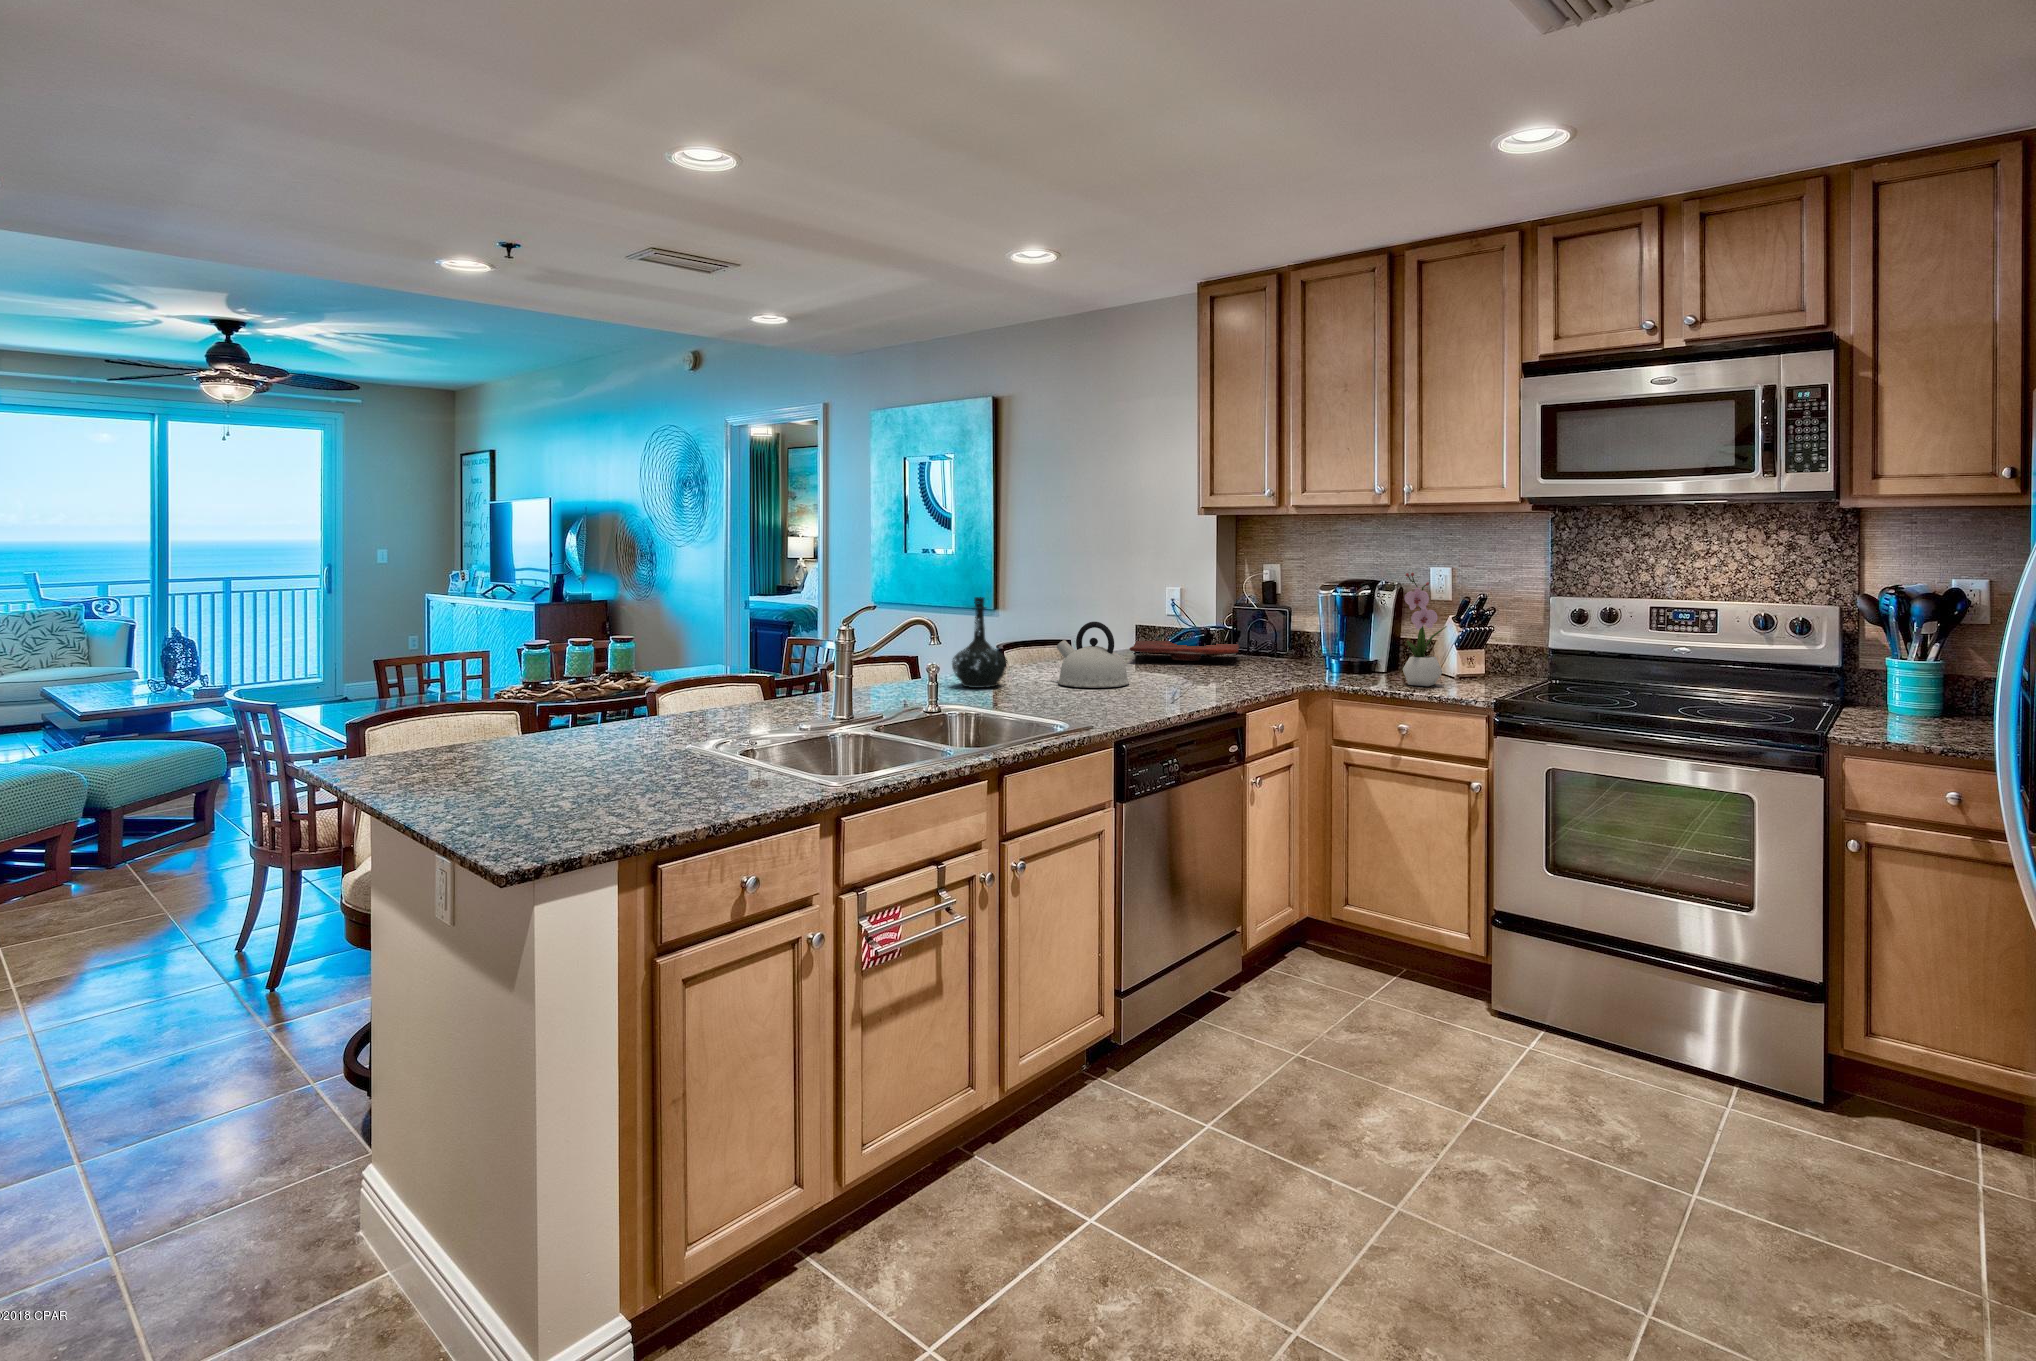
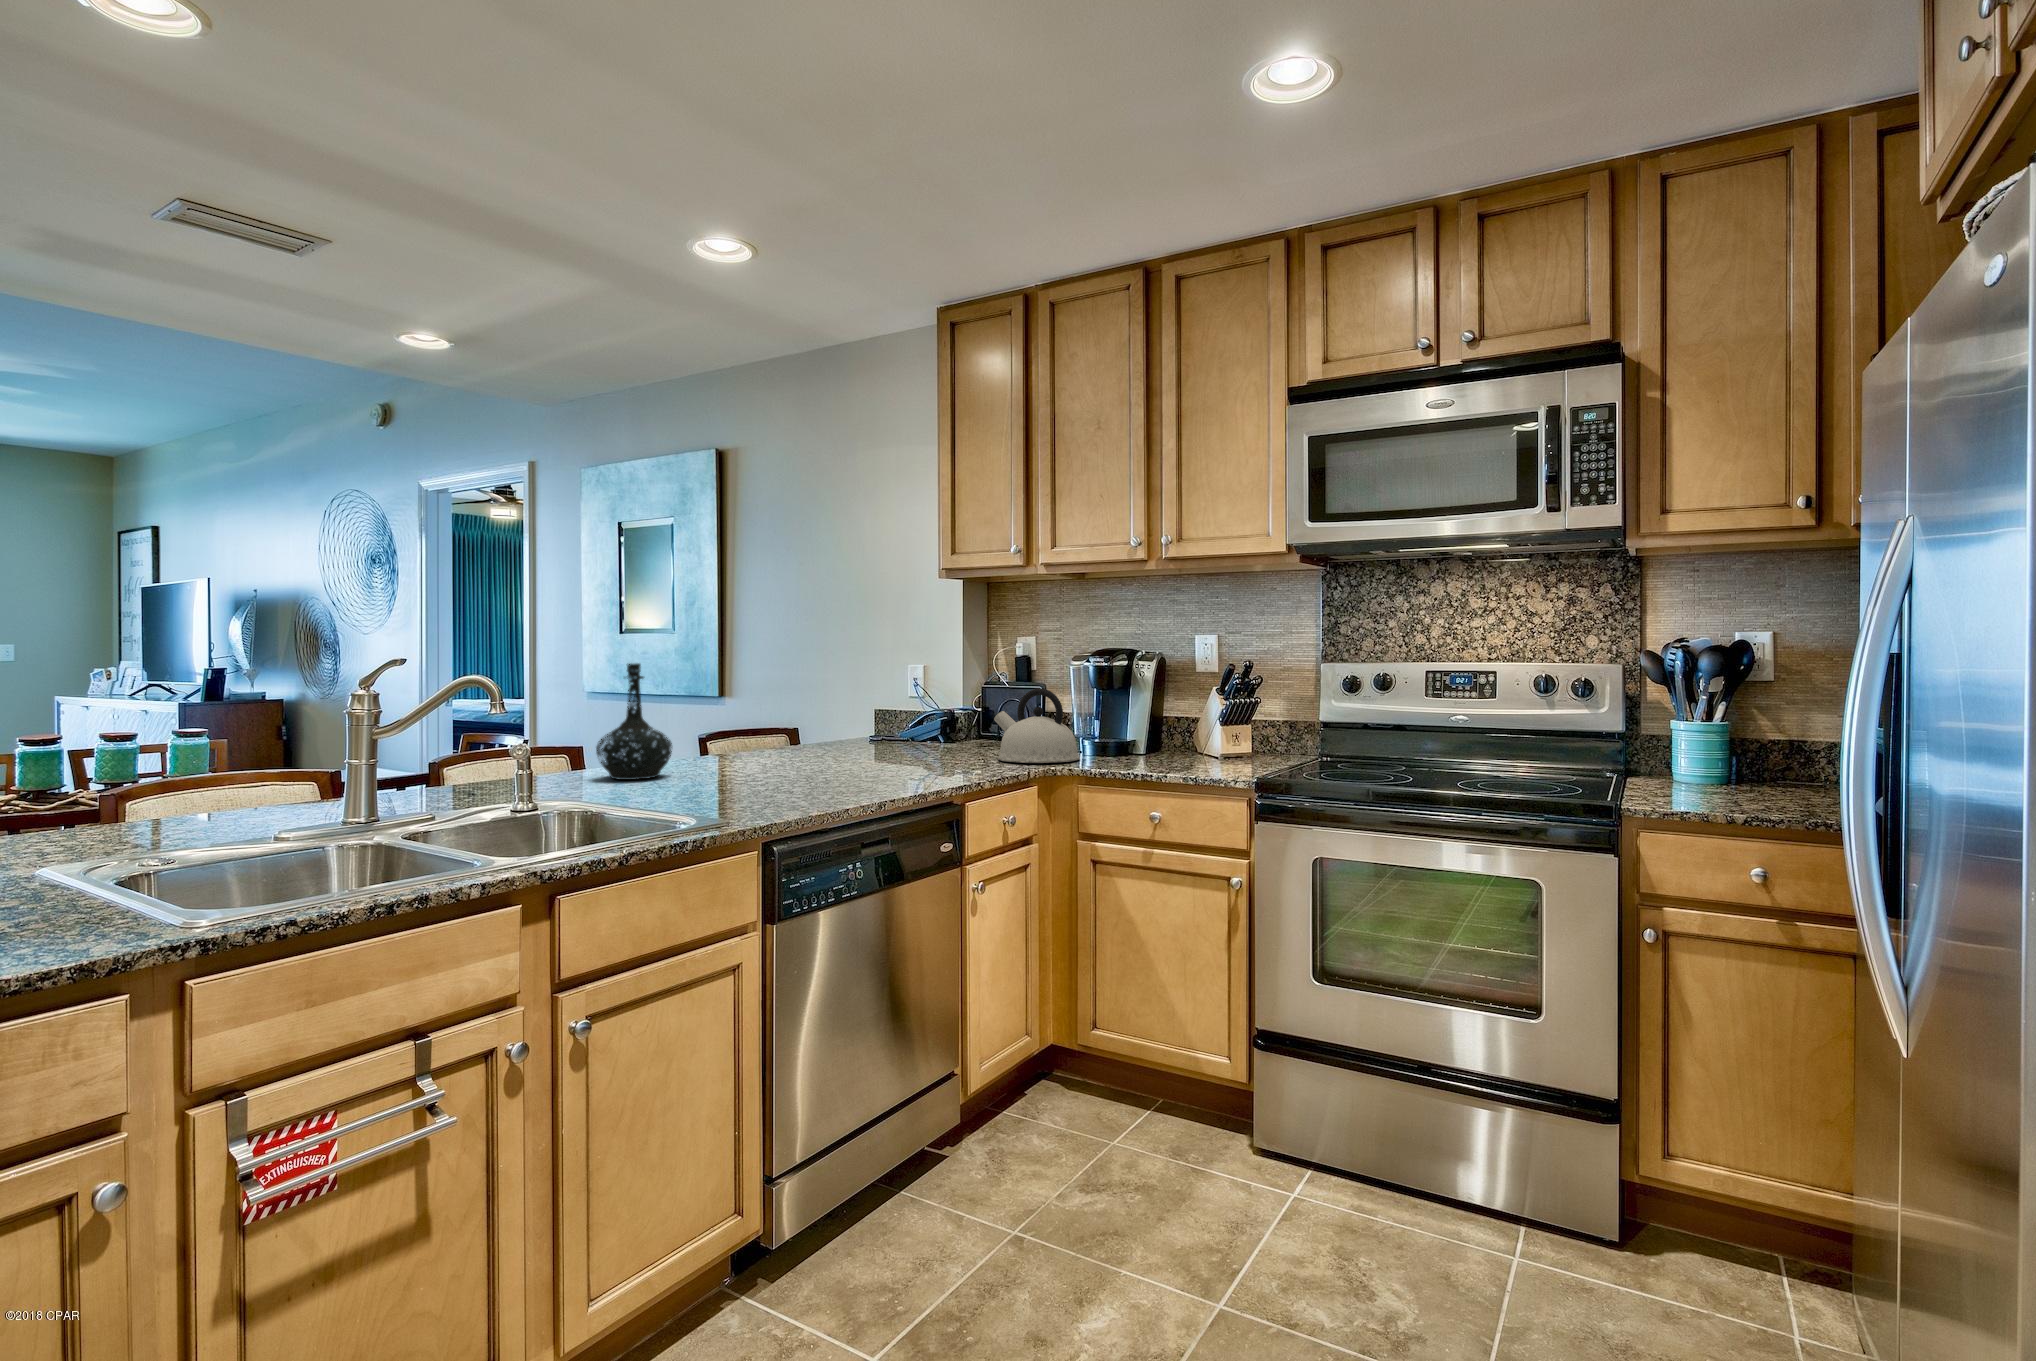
flower arrangement: present [1403,573,1446,686] -> none [1157,633,1208,767]
kettle: present [1056,622,1129,688] -> present [994,688,1079,763]
cutting board: present [1130,641,1239,661] -> none [855,725,990,746]

